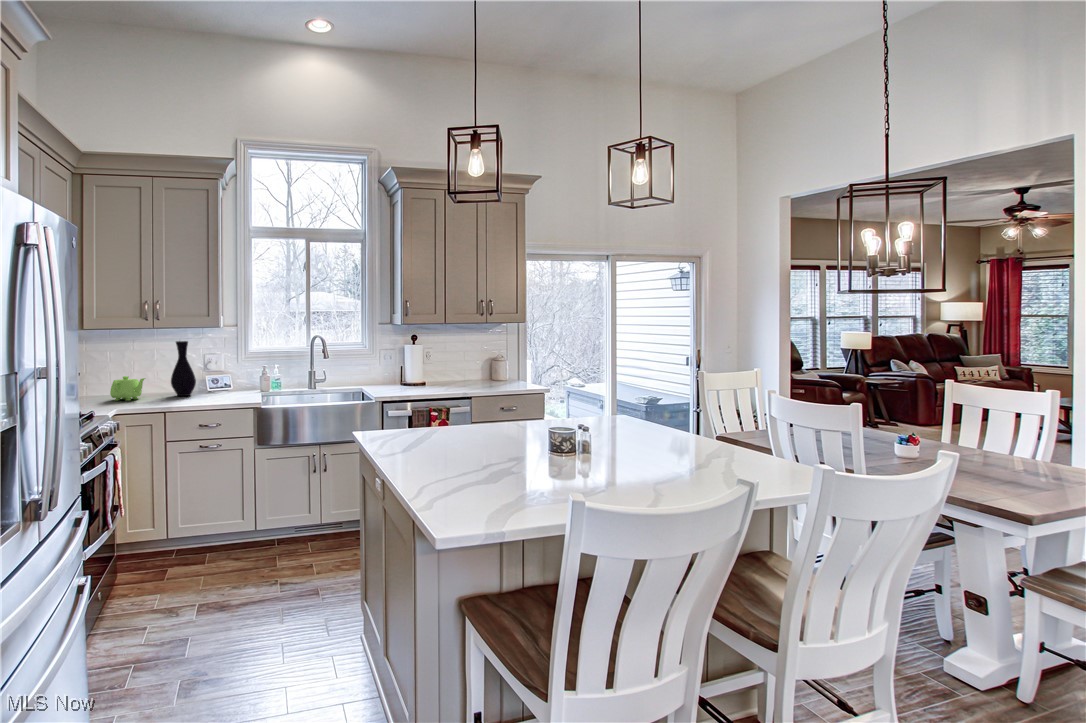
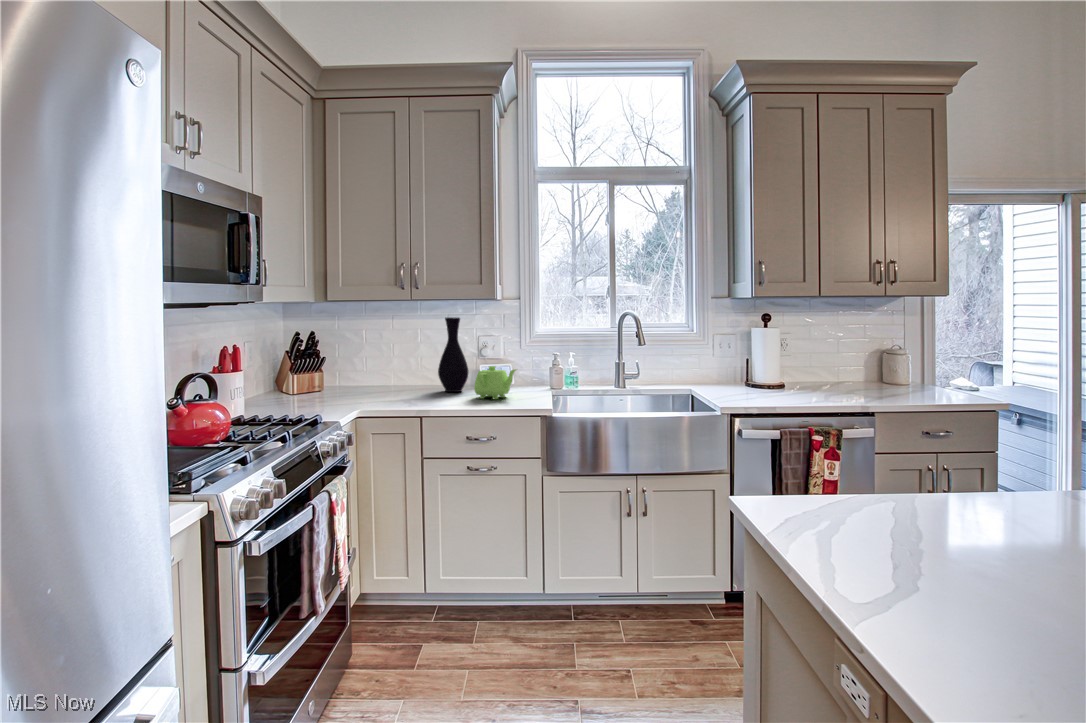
teapot: present [110,376,145,401] -> present [474,366,516,399]

